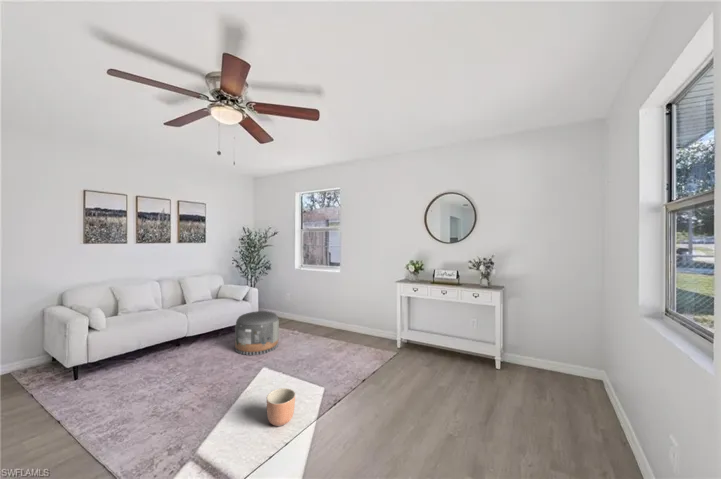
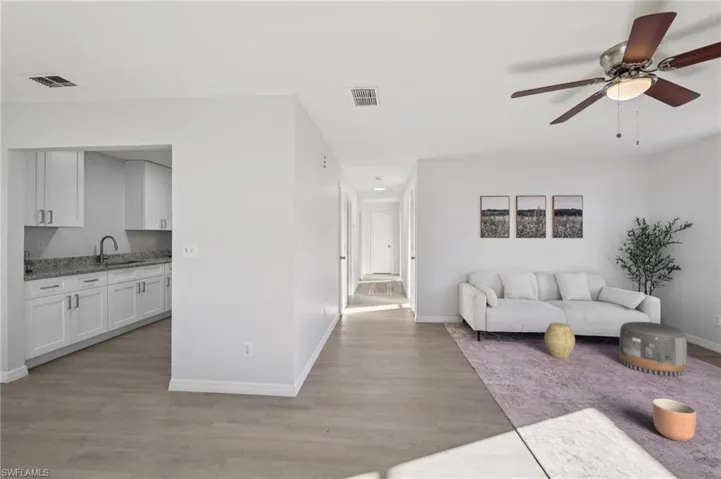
woven basket: none [166,330,198,367] -> present [544,323,575,358]

